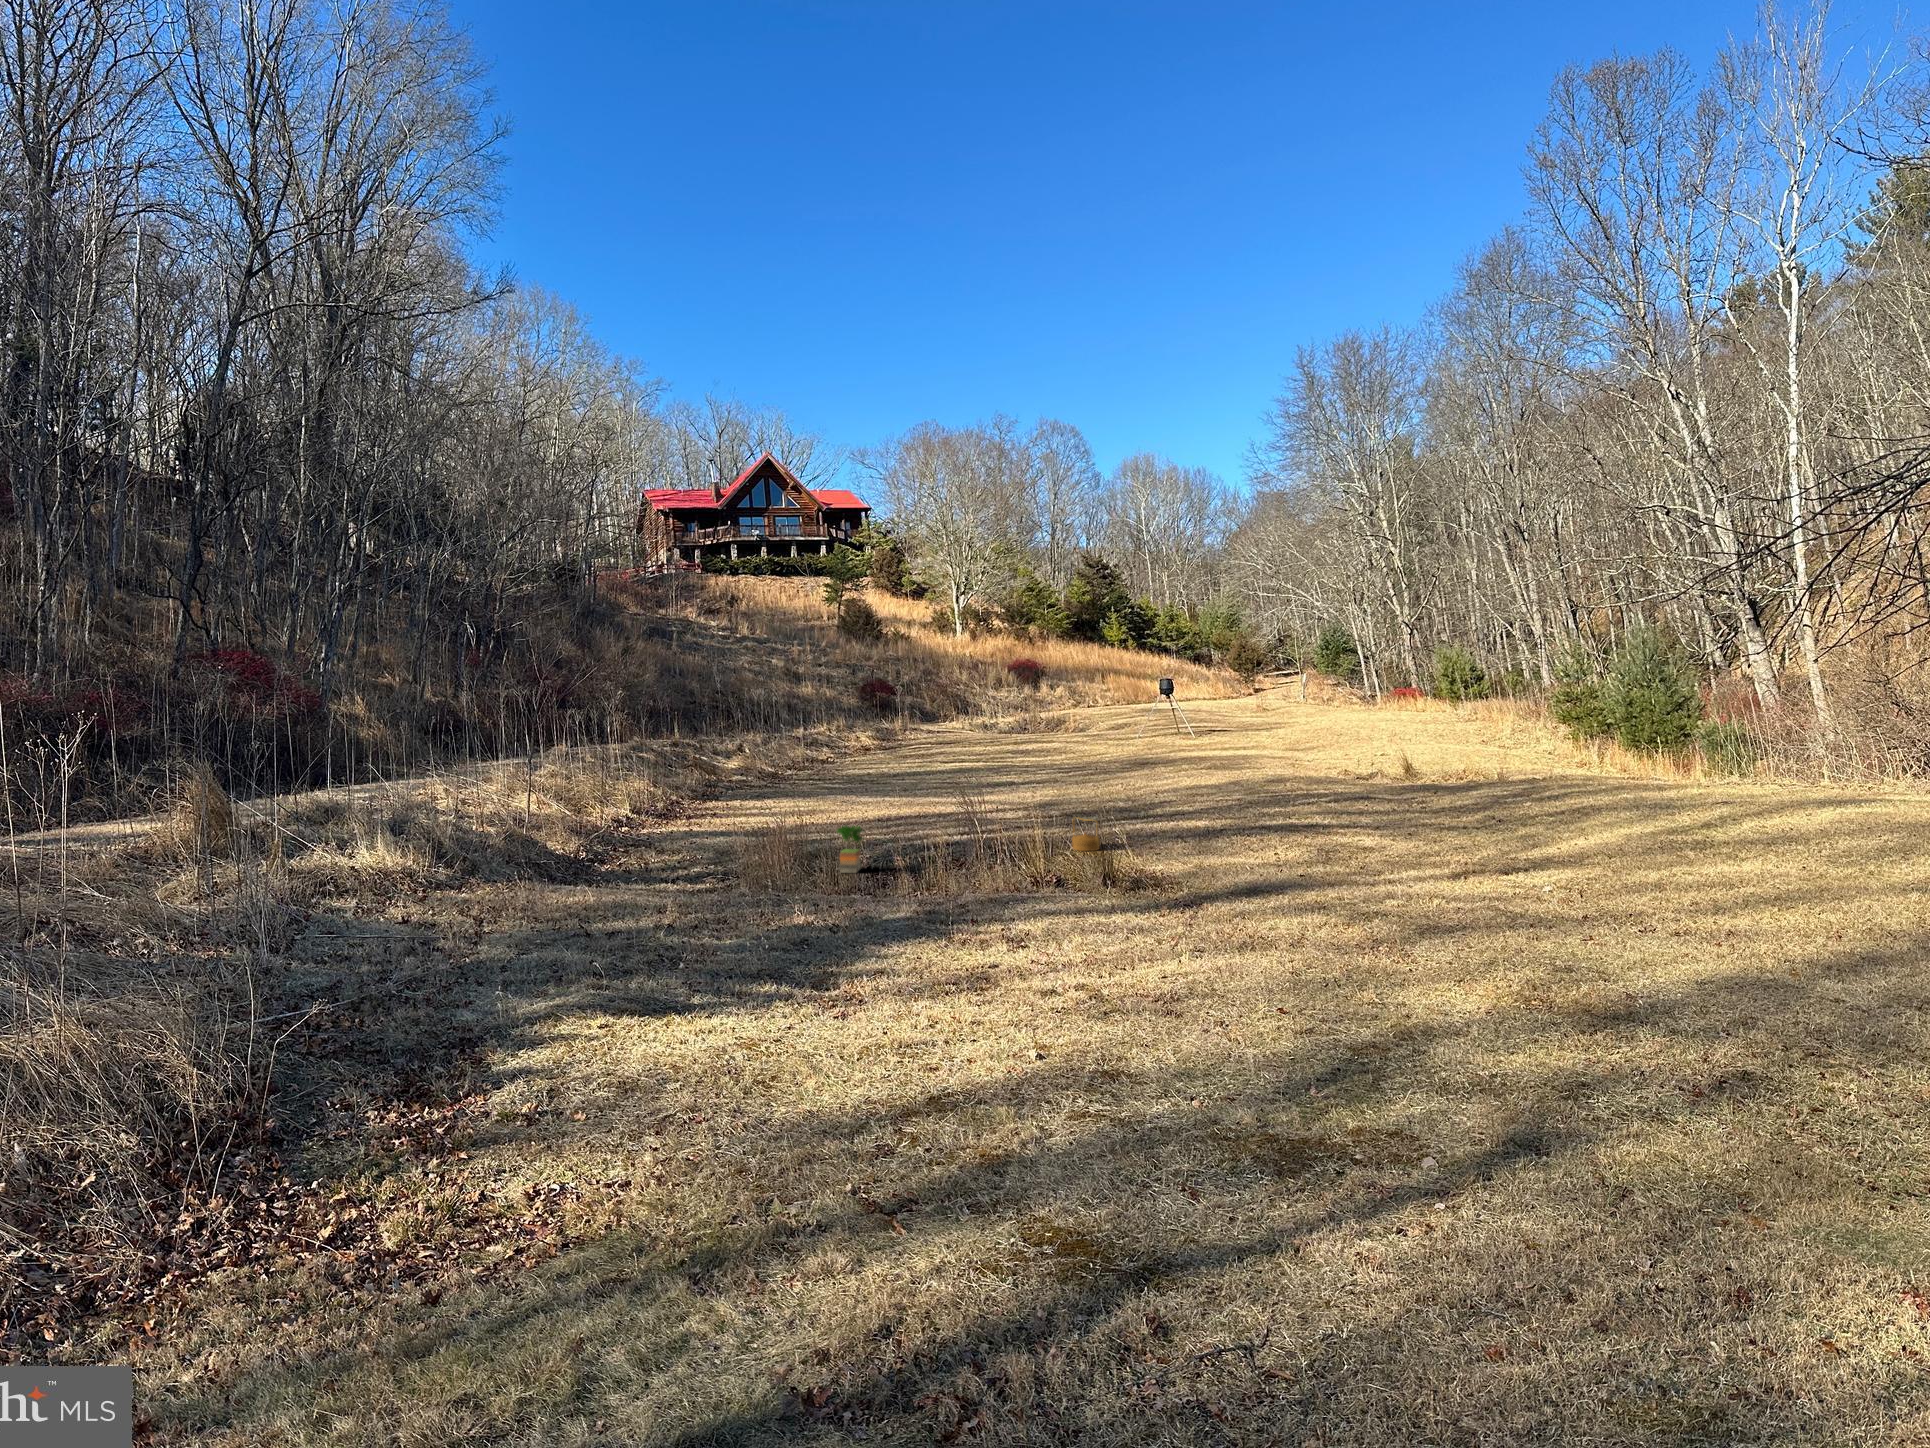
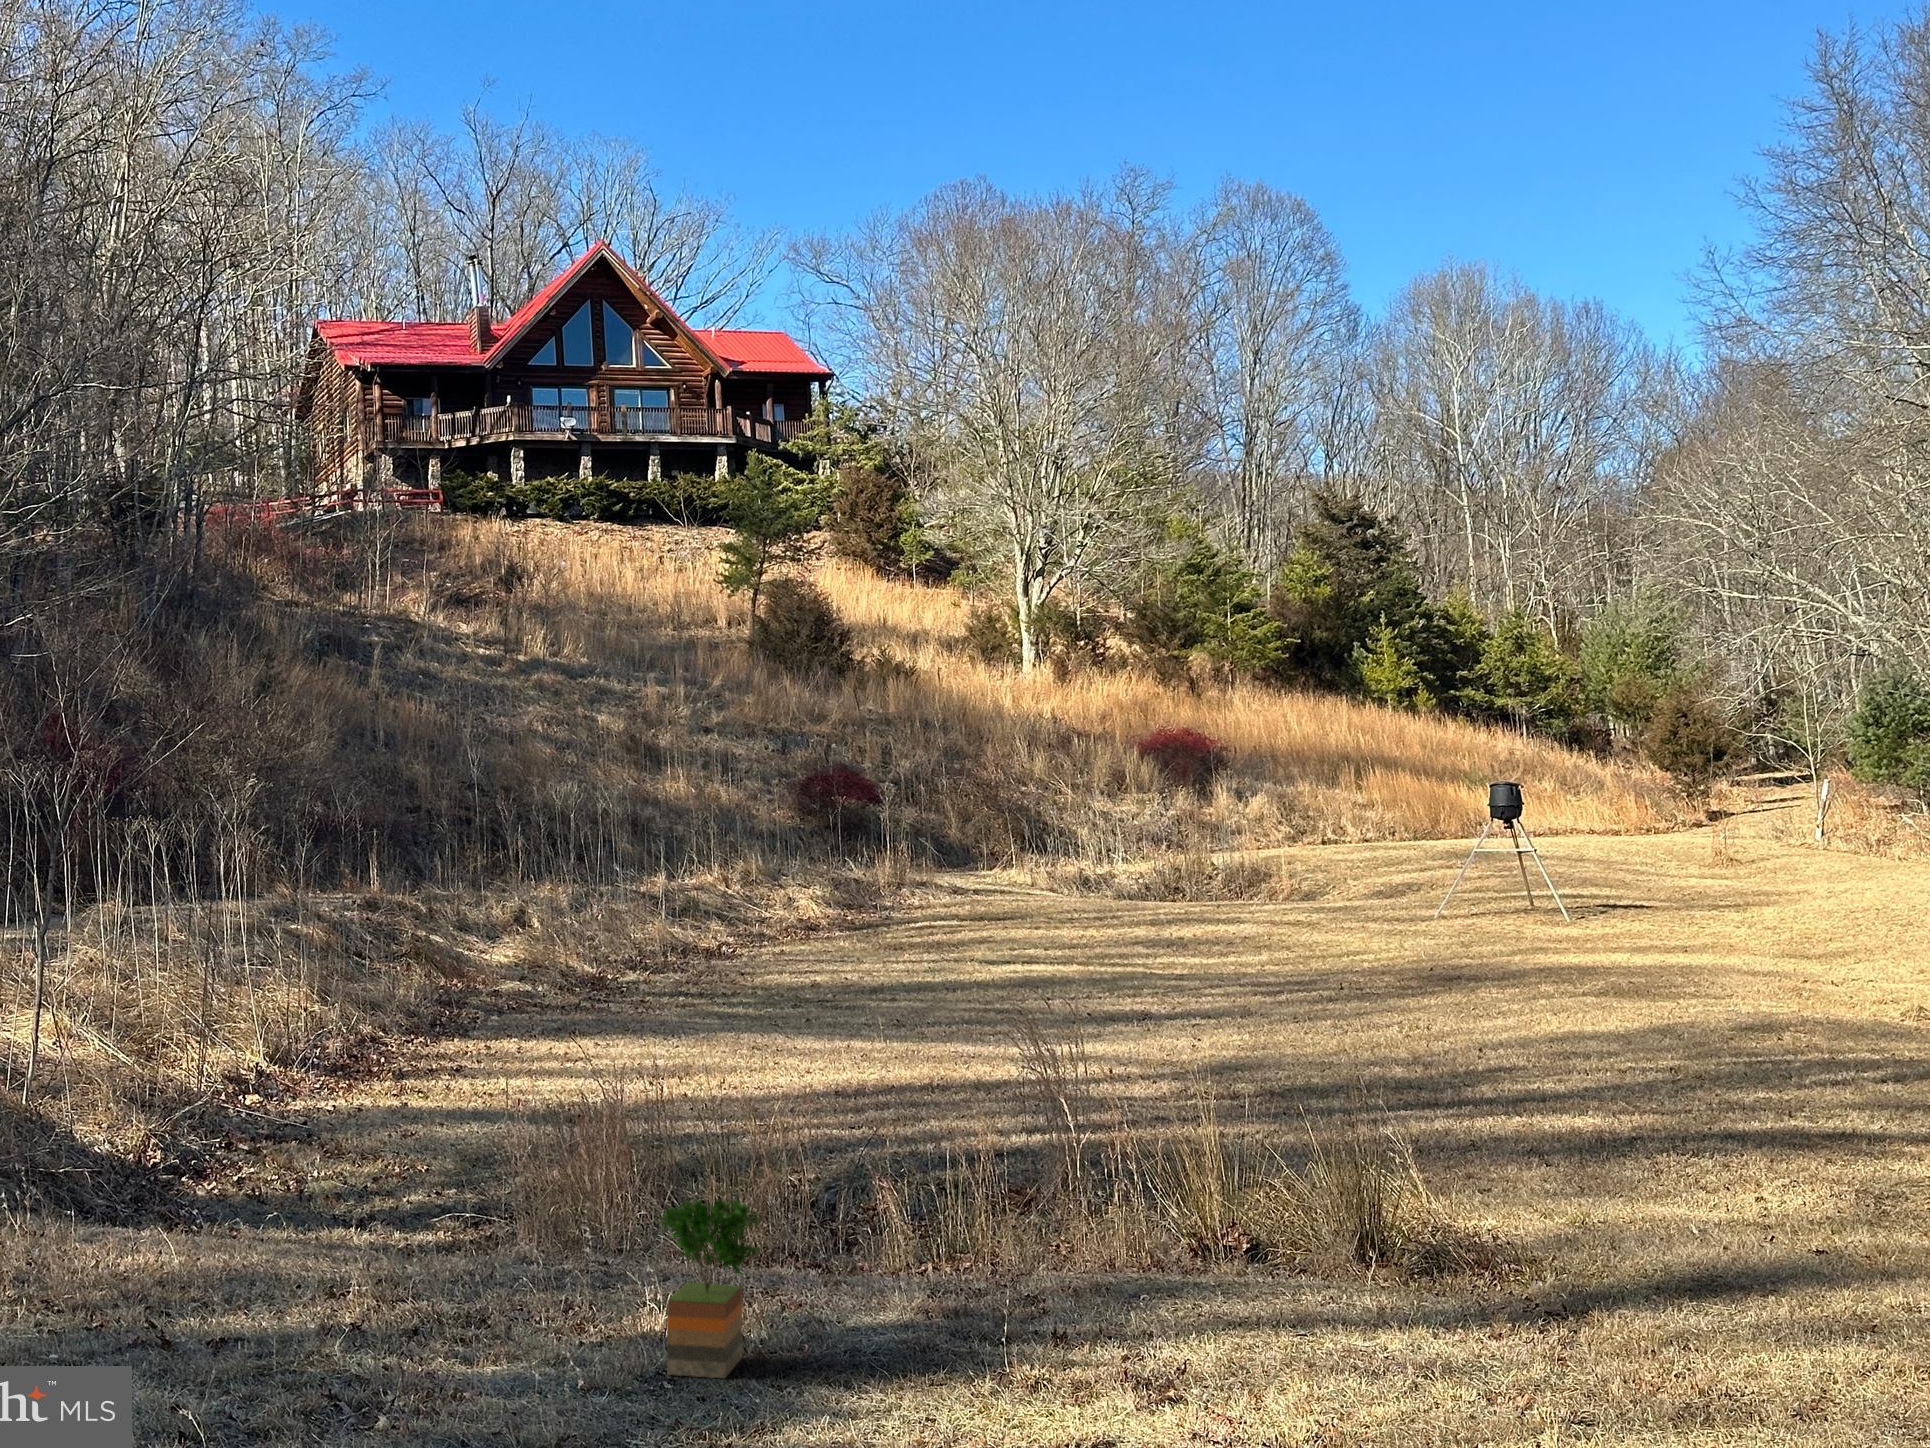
basket: present [1072,818,1100,851] -> none [1468,1182,1567,1309]

